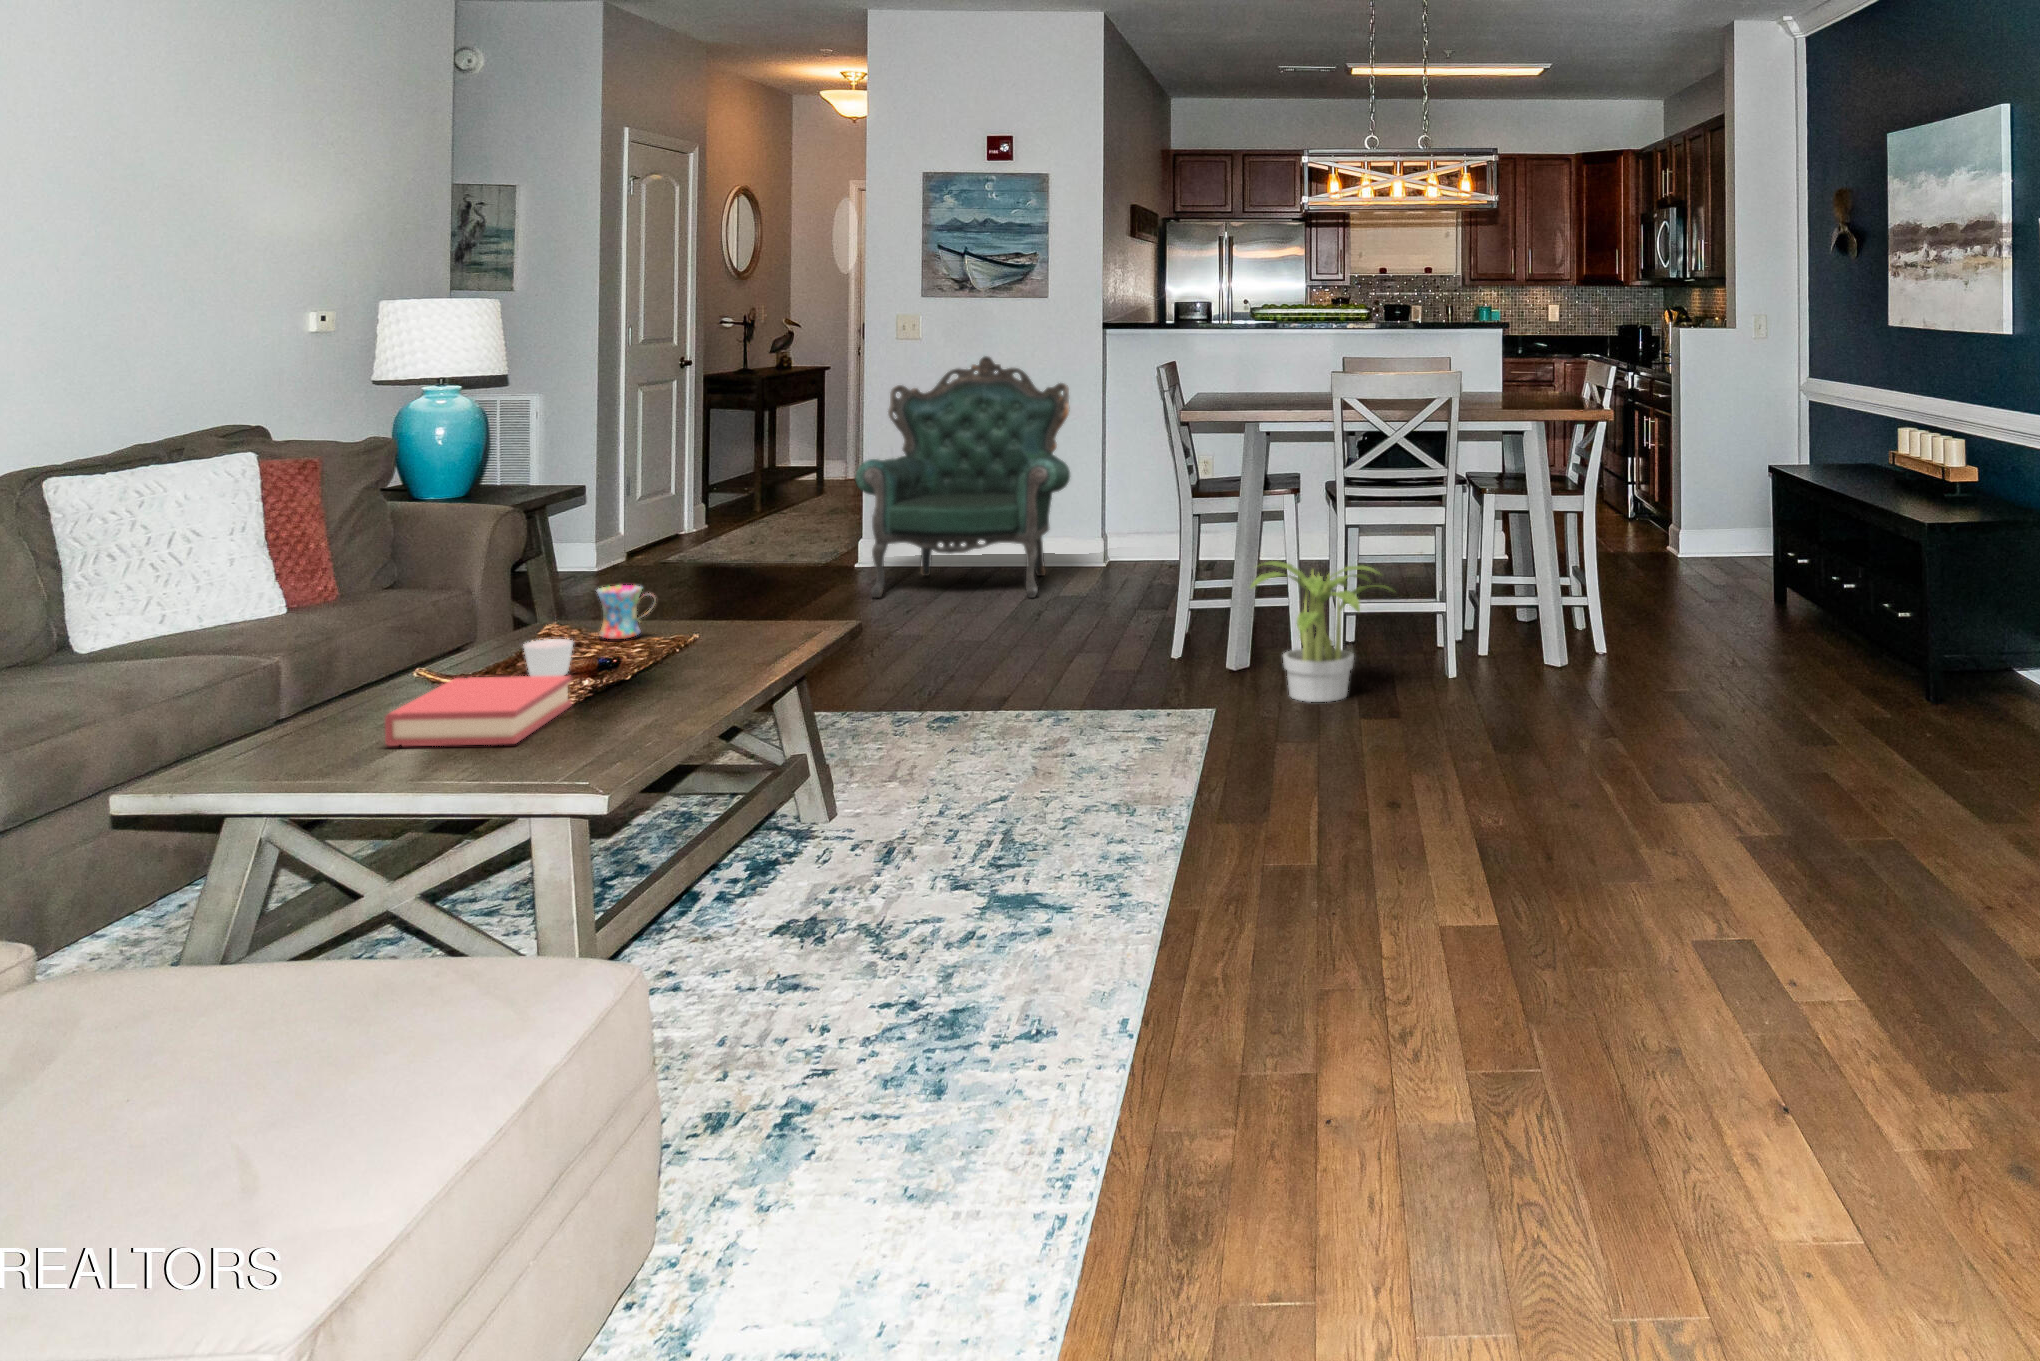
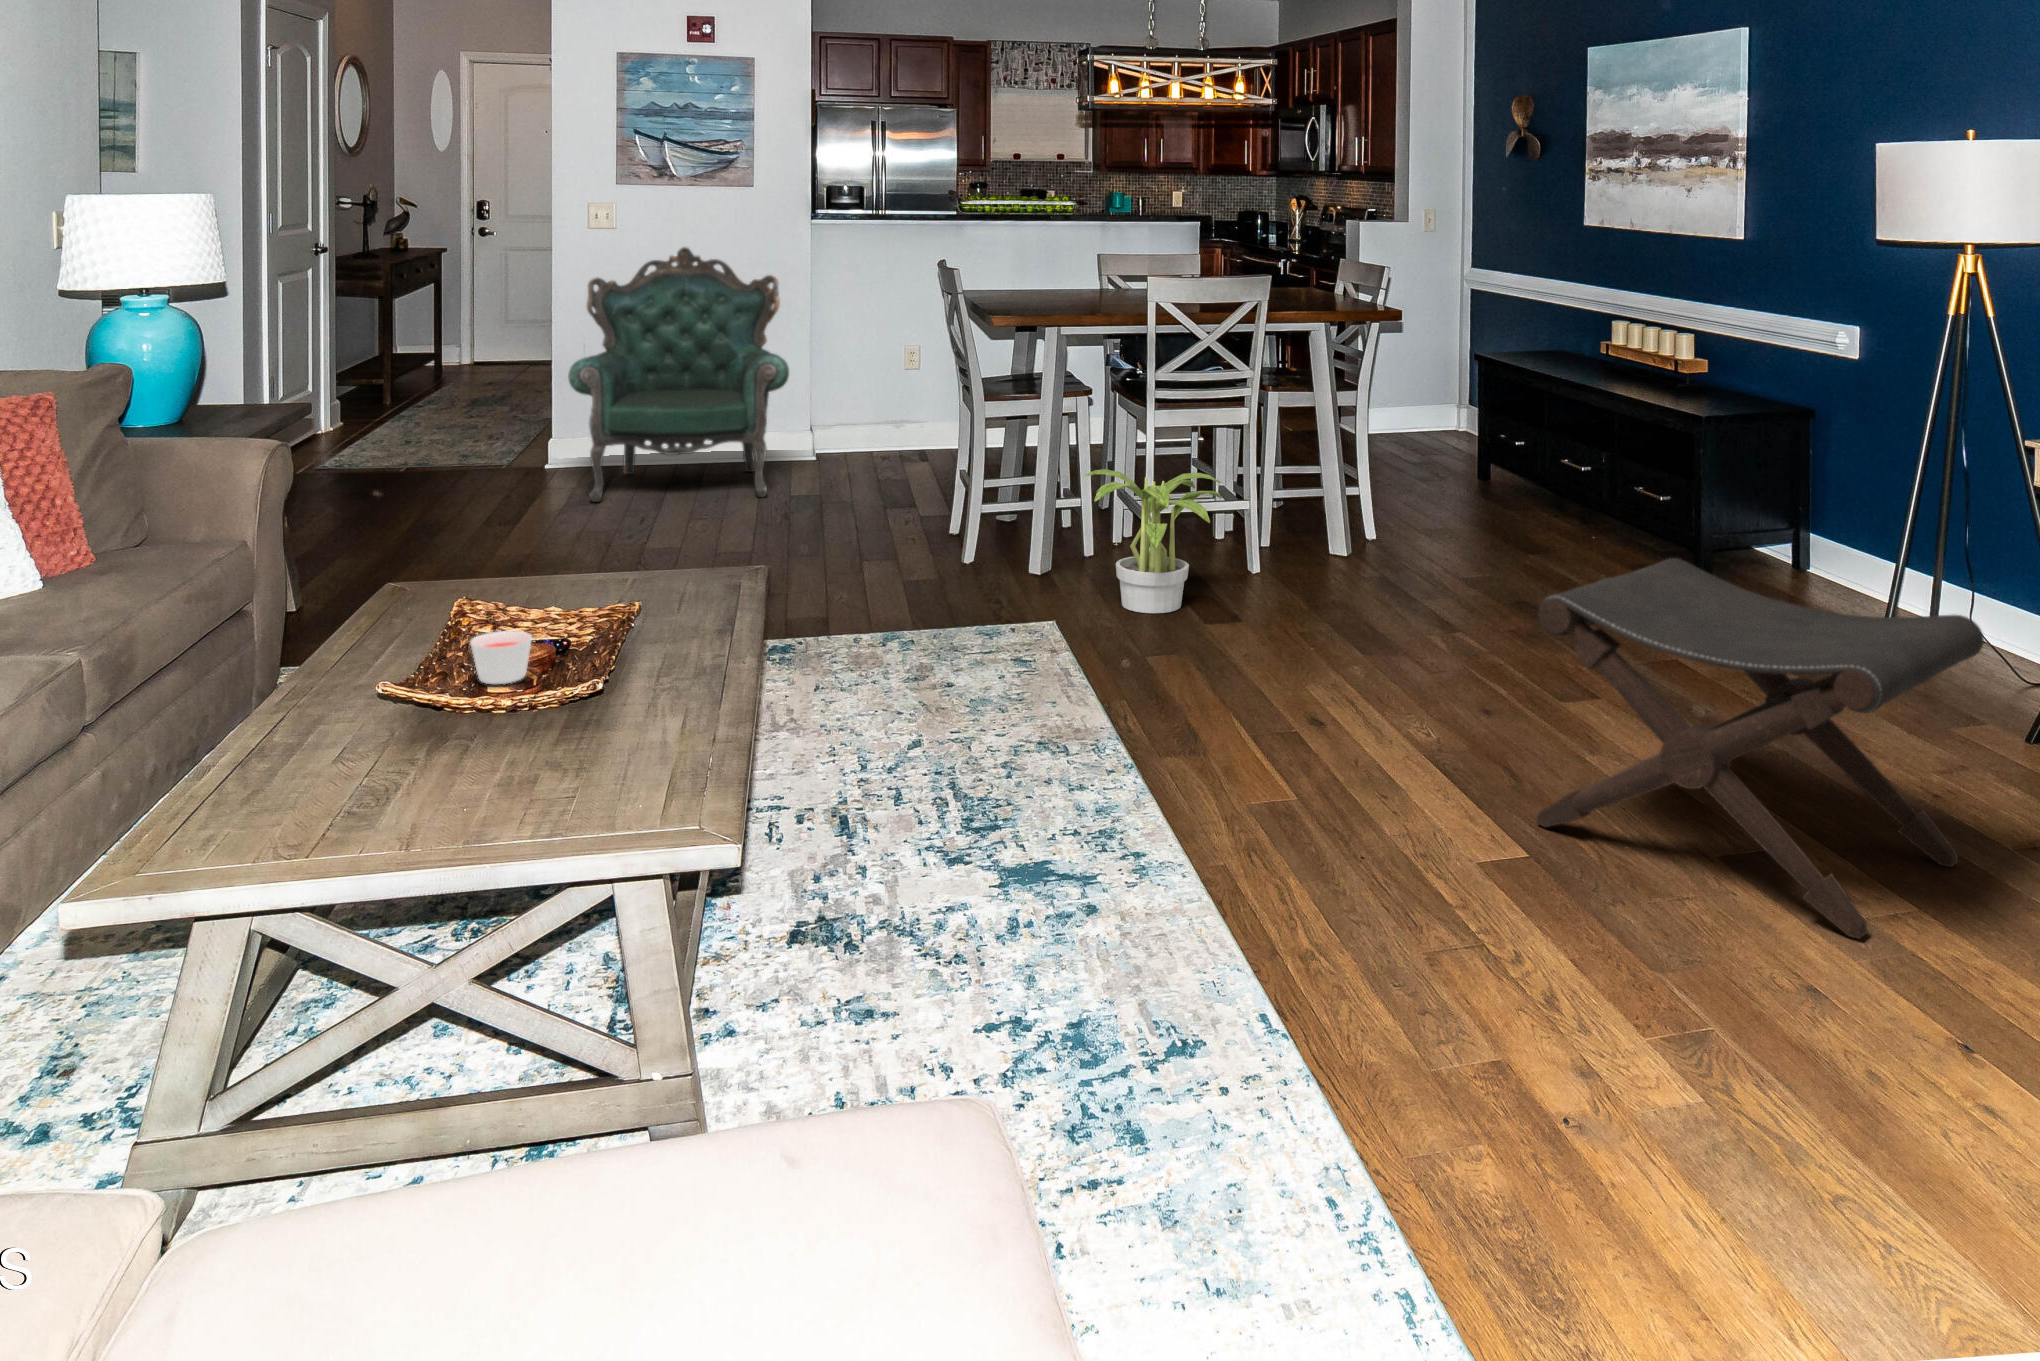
mug: present [597,585,654,639] -> none [506,548,577,615]
footstool: none [1491,632,1890,969] -> present [1536,558,1984,938]
hardback book: present [385,676,572,746] -> none [391,691,579,819]

